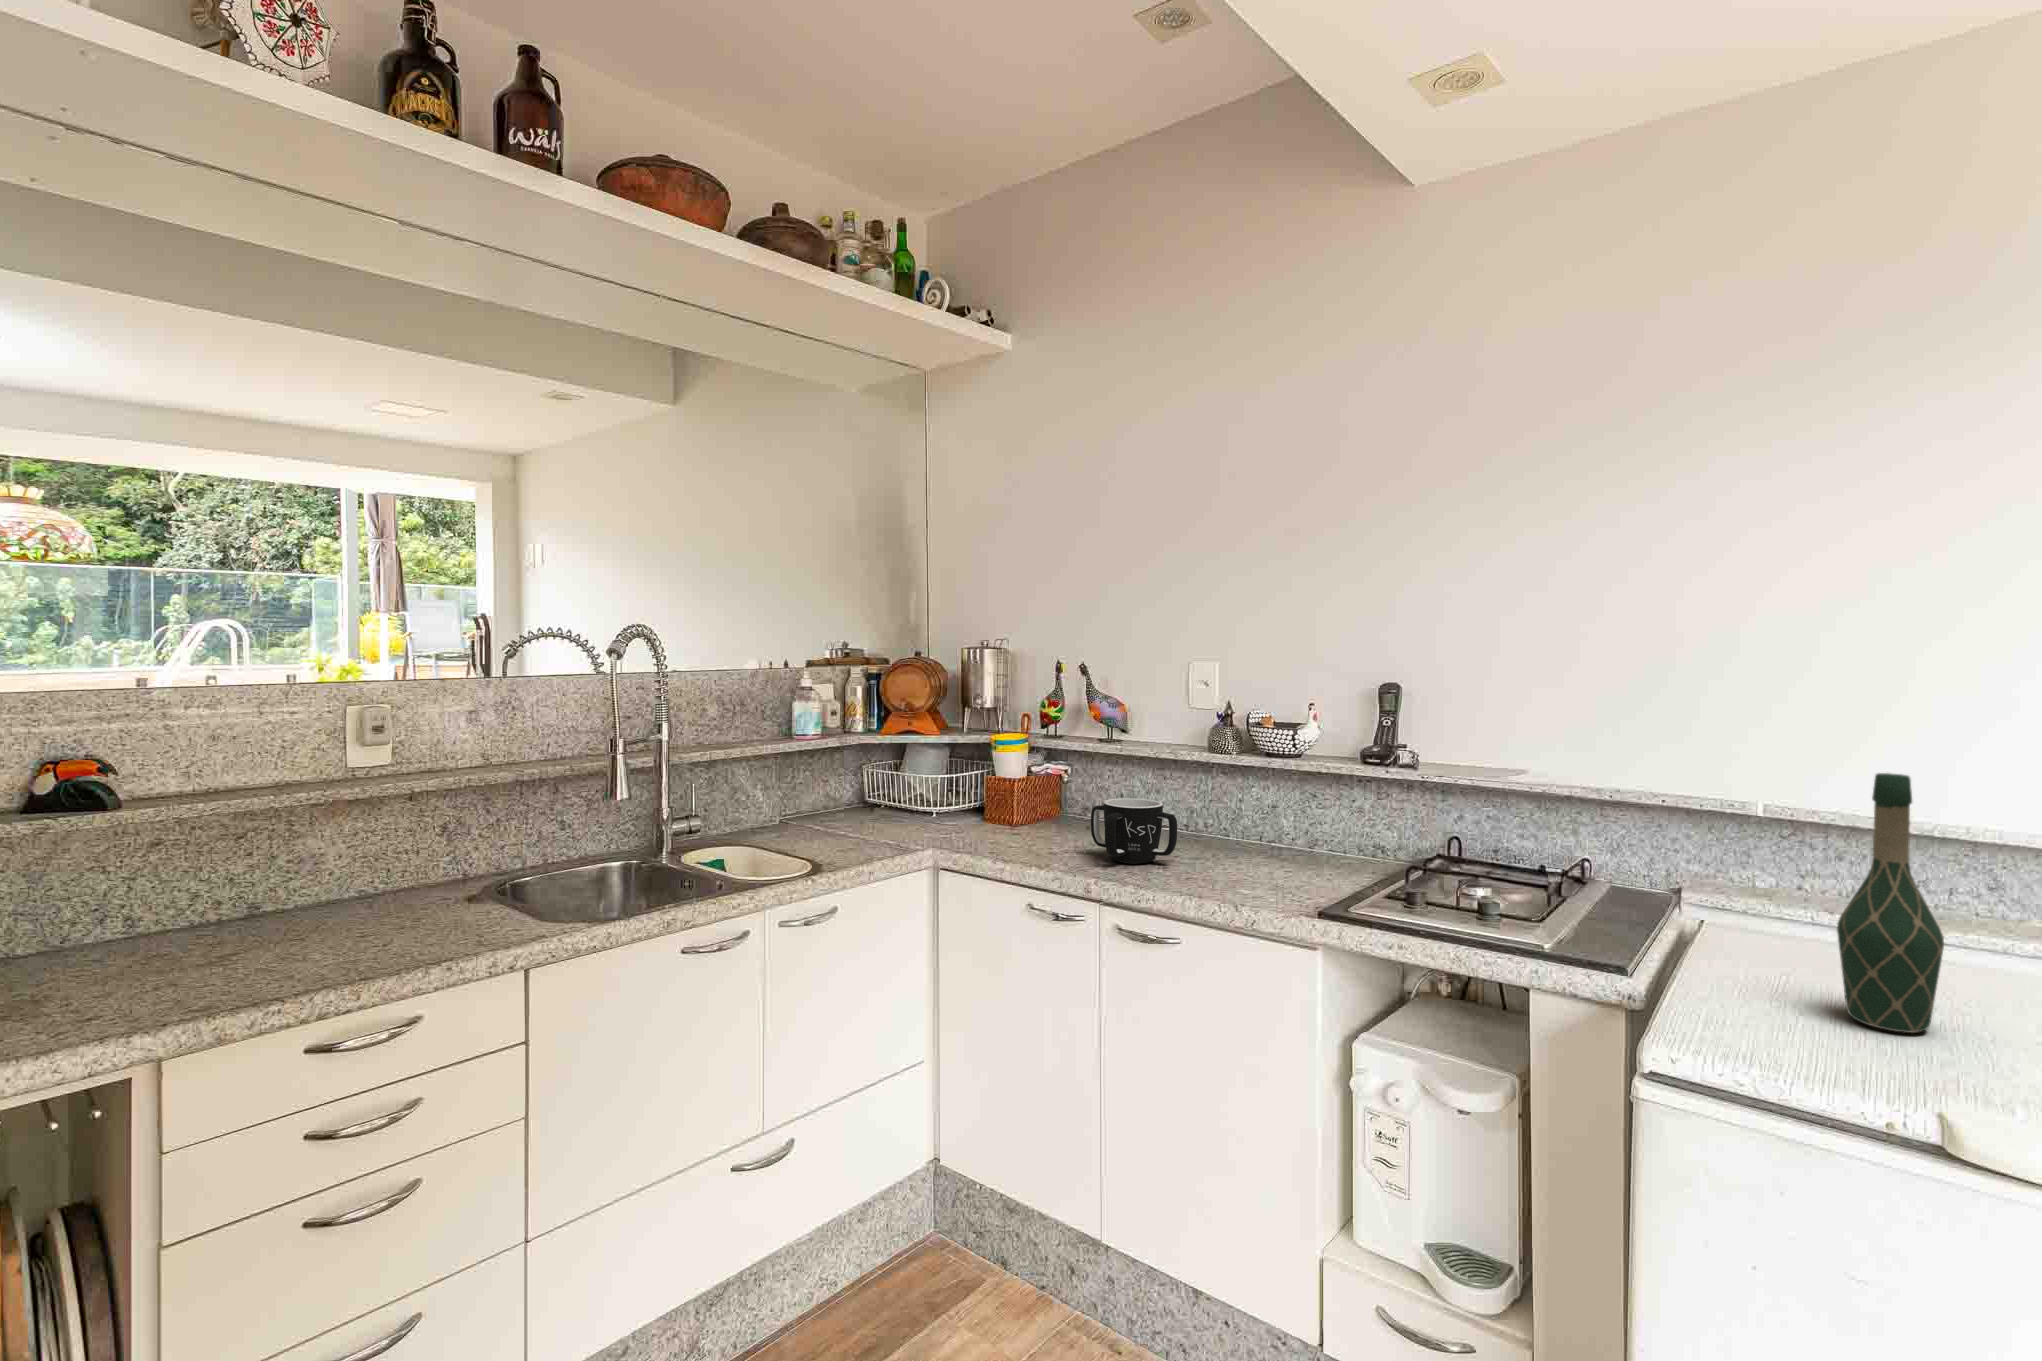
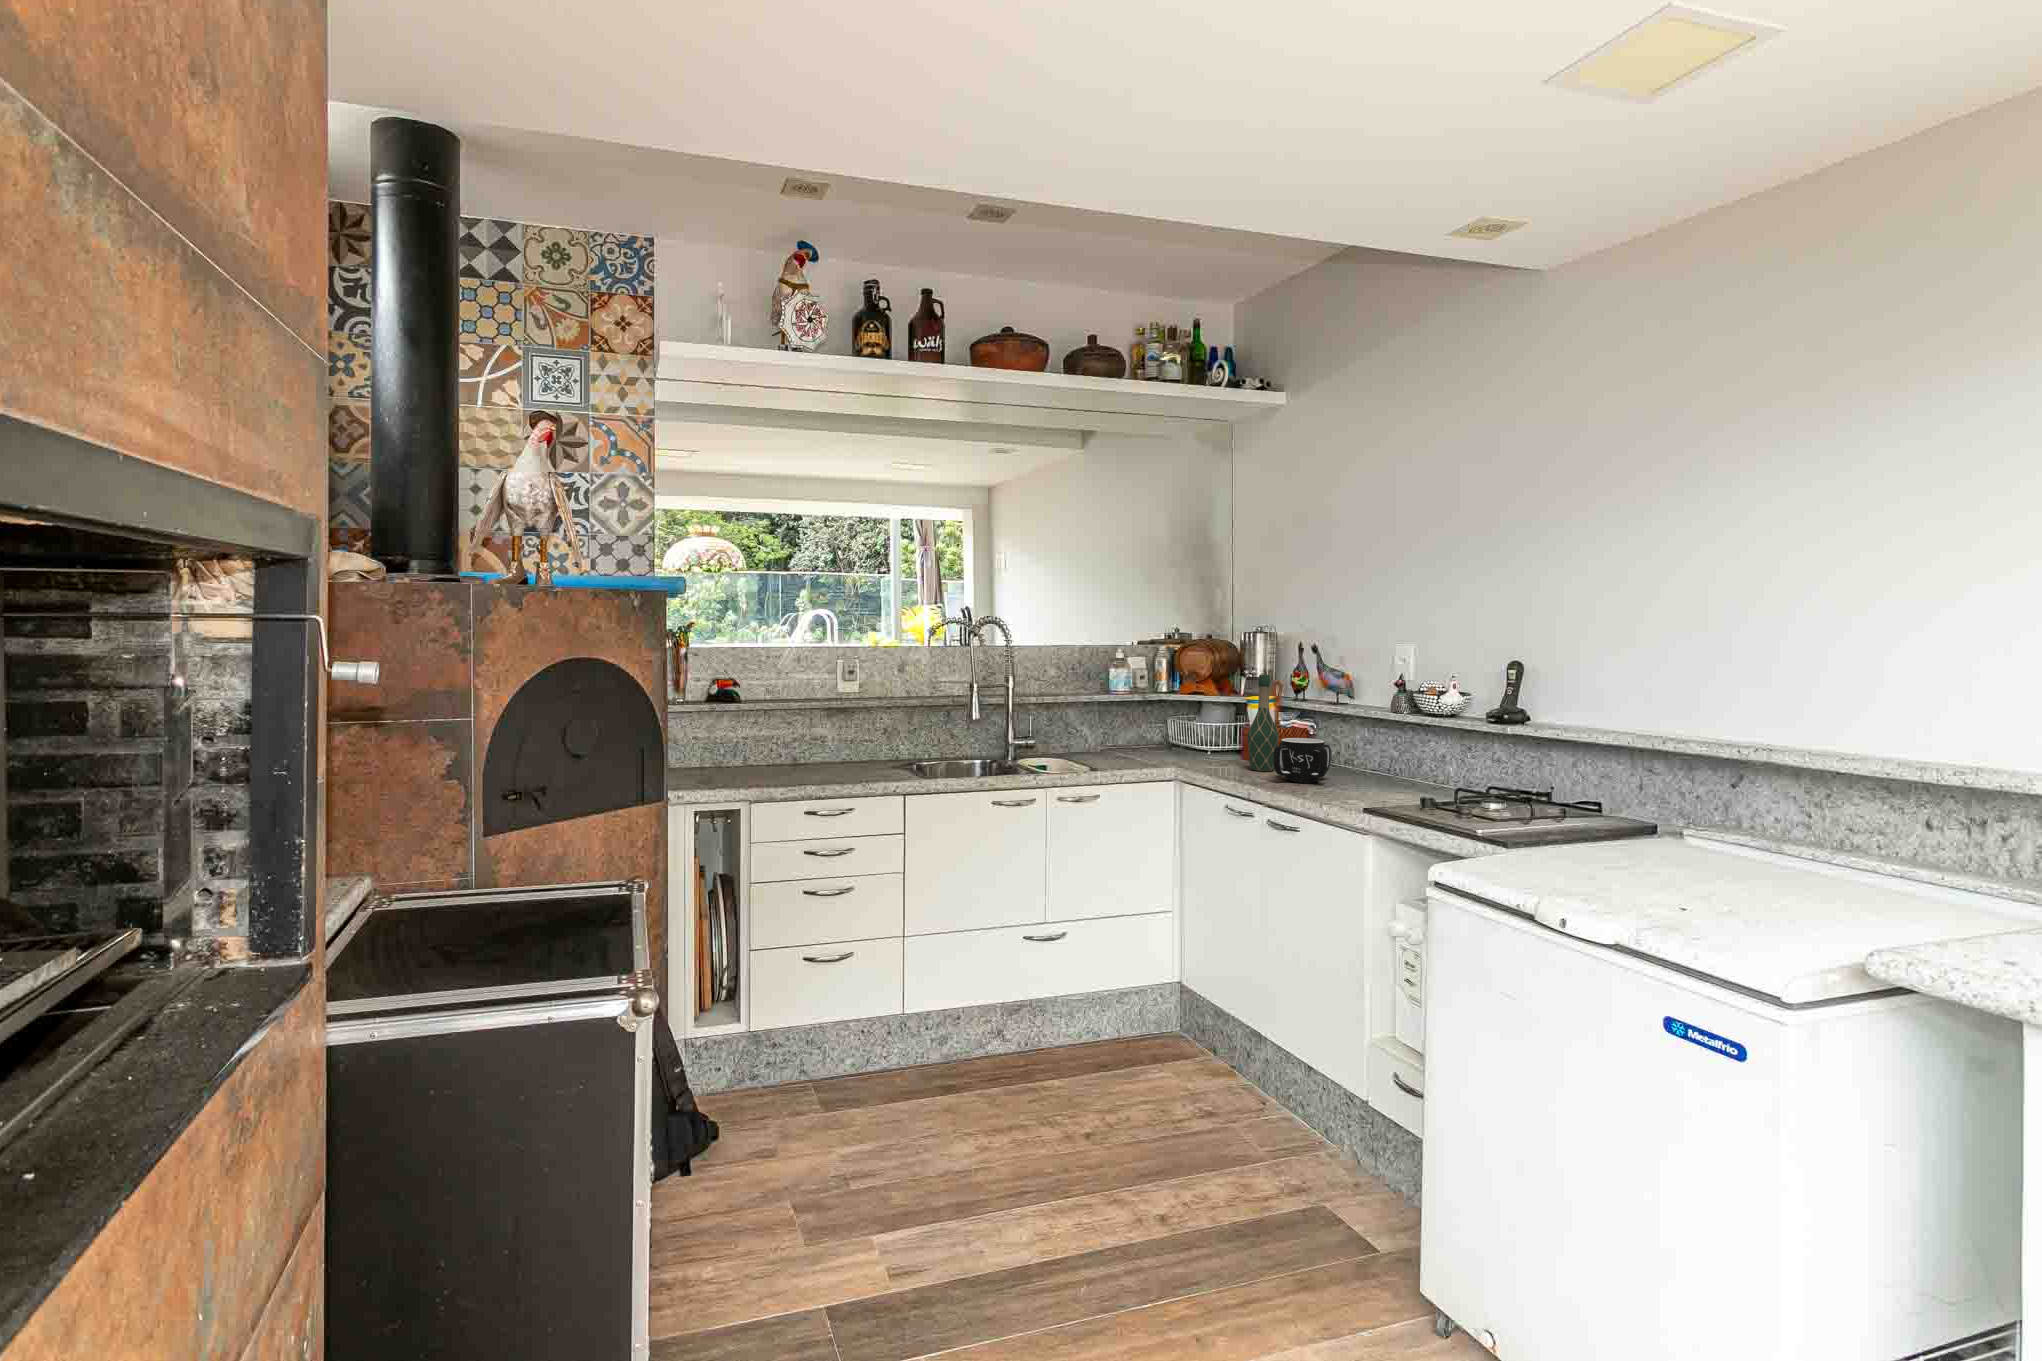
wine bottle: present [1837,773,1944,1033] -> present [1247,675,1279,771]

